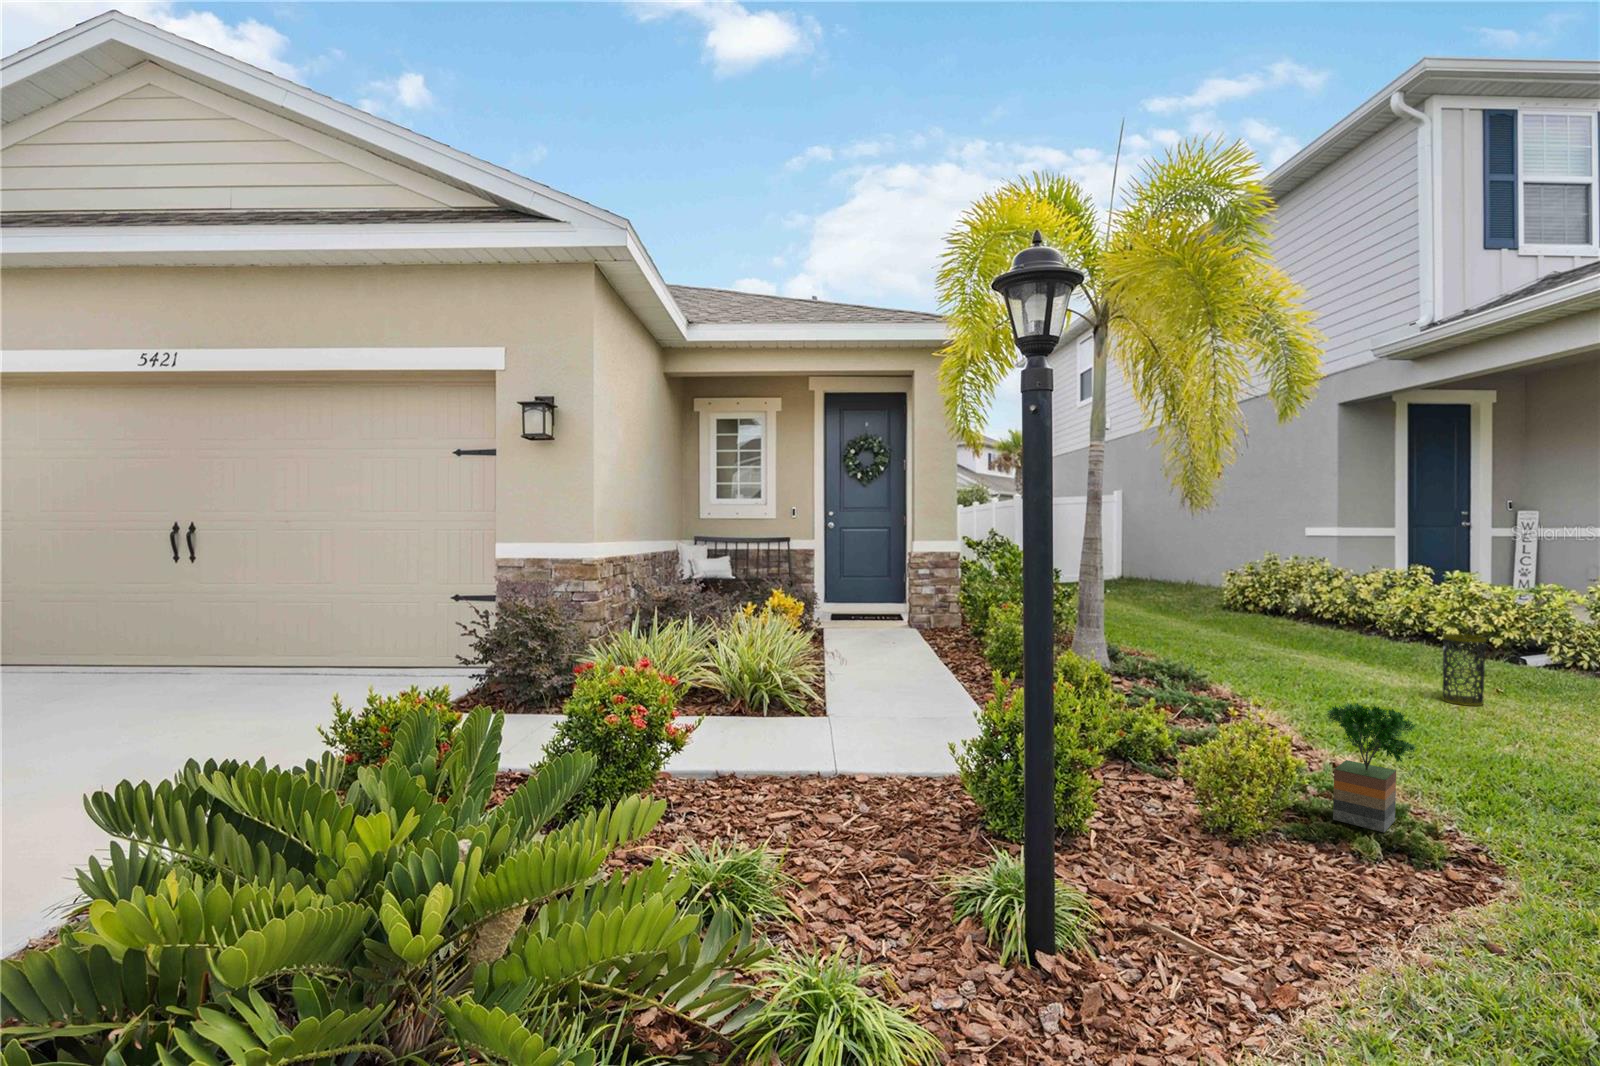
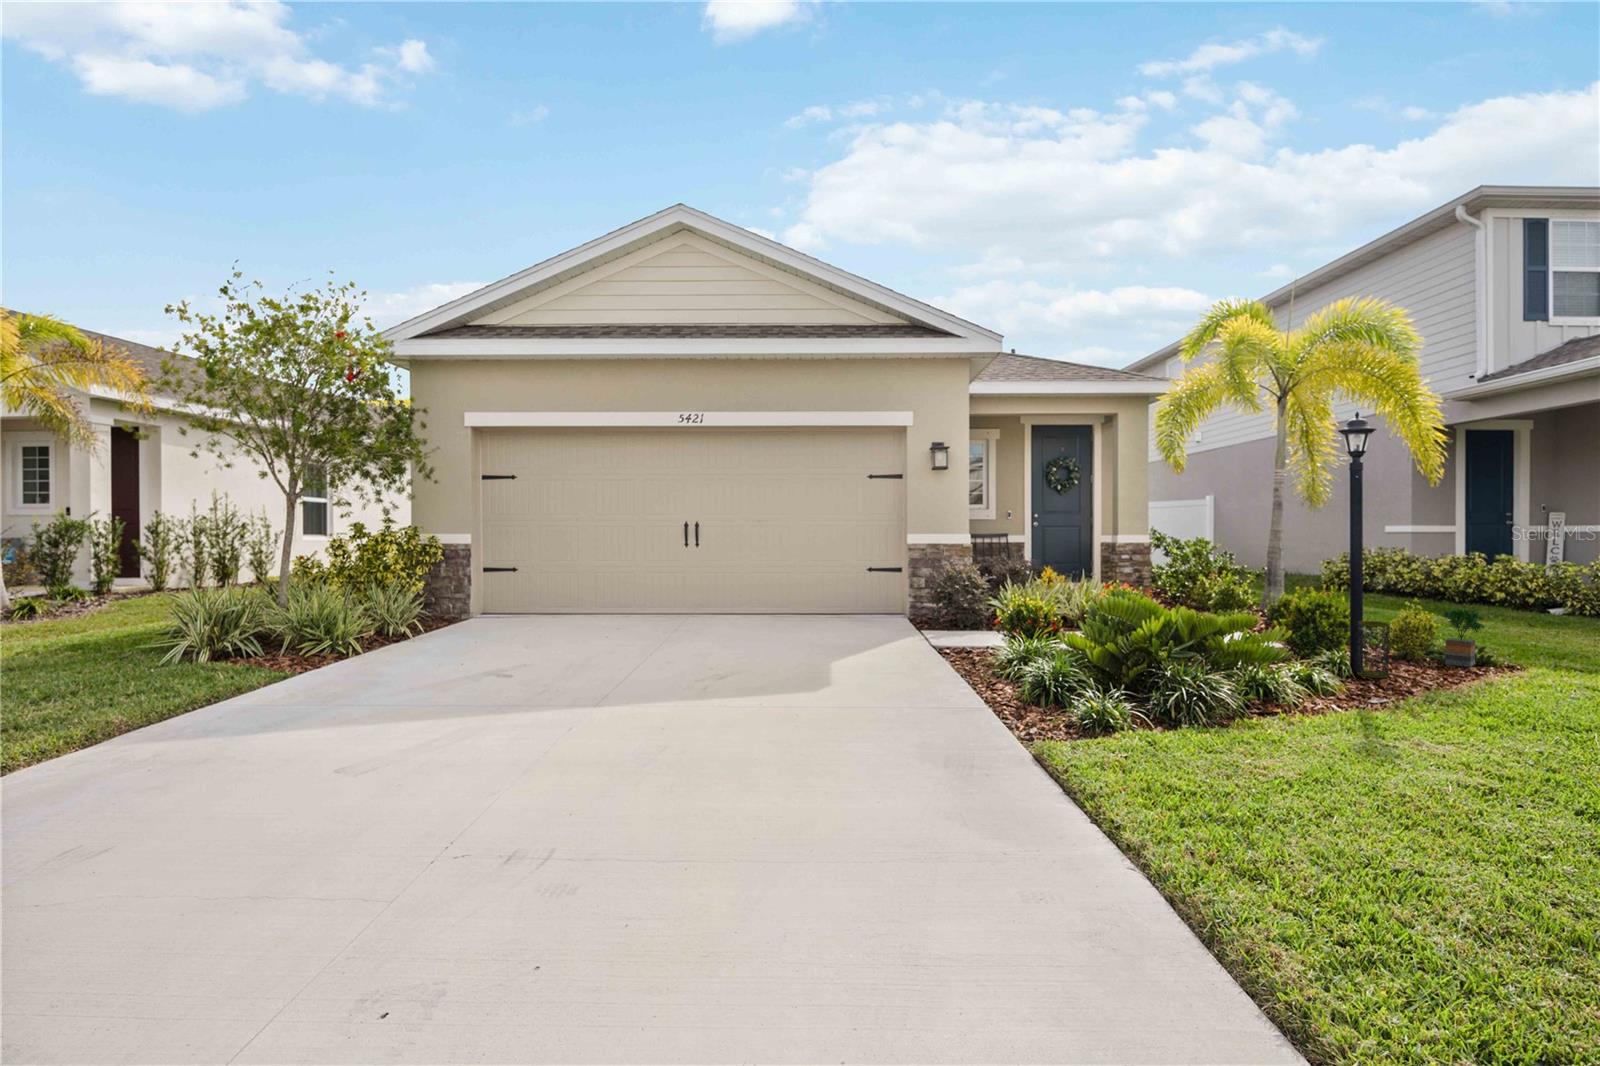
trash can: present [1442,634,1486,706] -> present [1358,621,1390,678]

